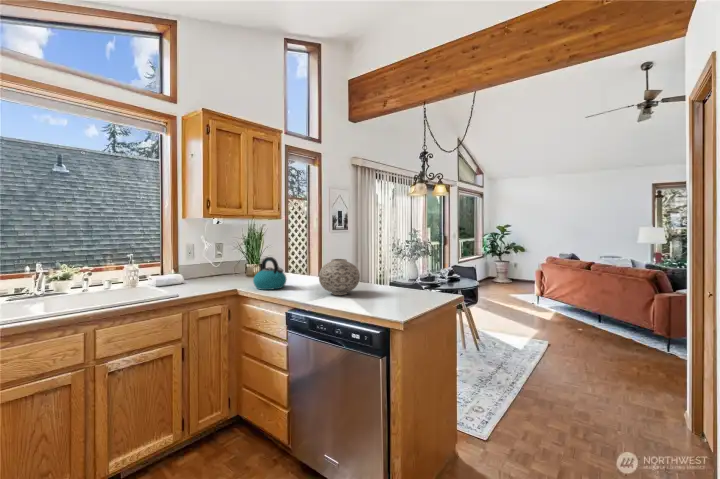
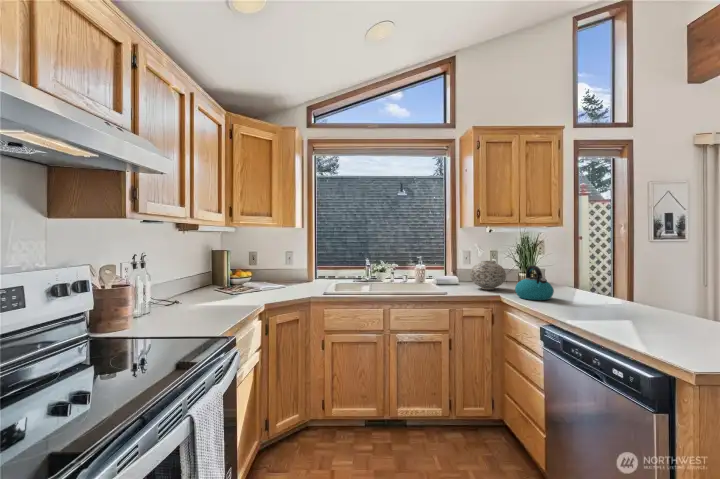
vase: present [319,259,360,295] -> present [470,261,506,290]

